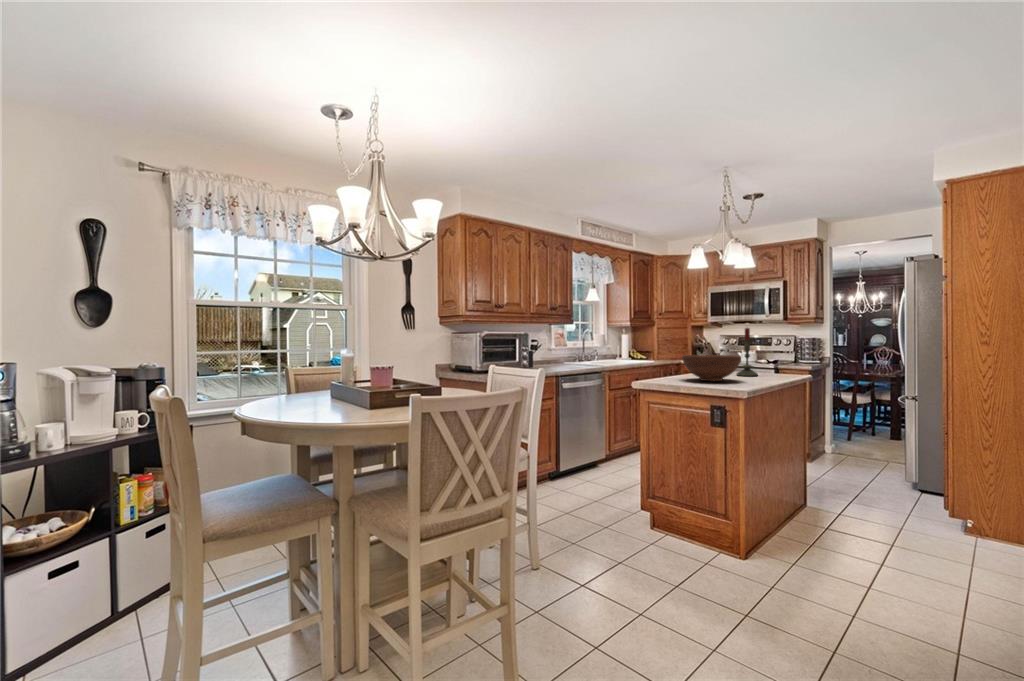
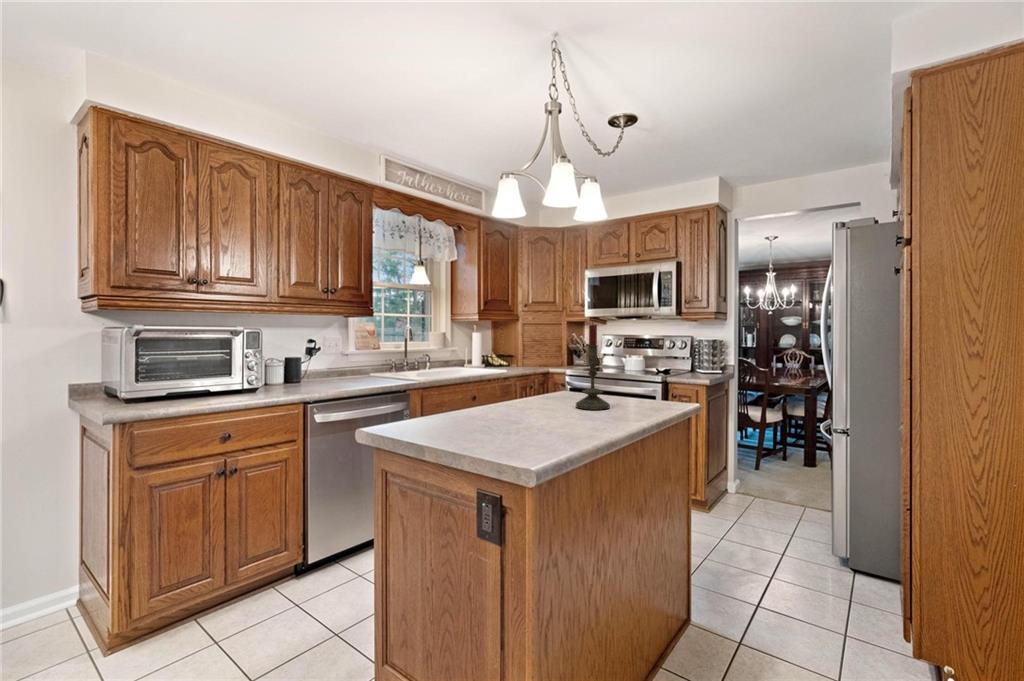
fruit bowl: present [682,355,741,381] -> none [456,373,561,429]

